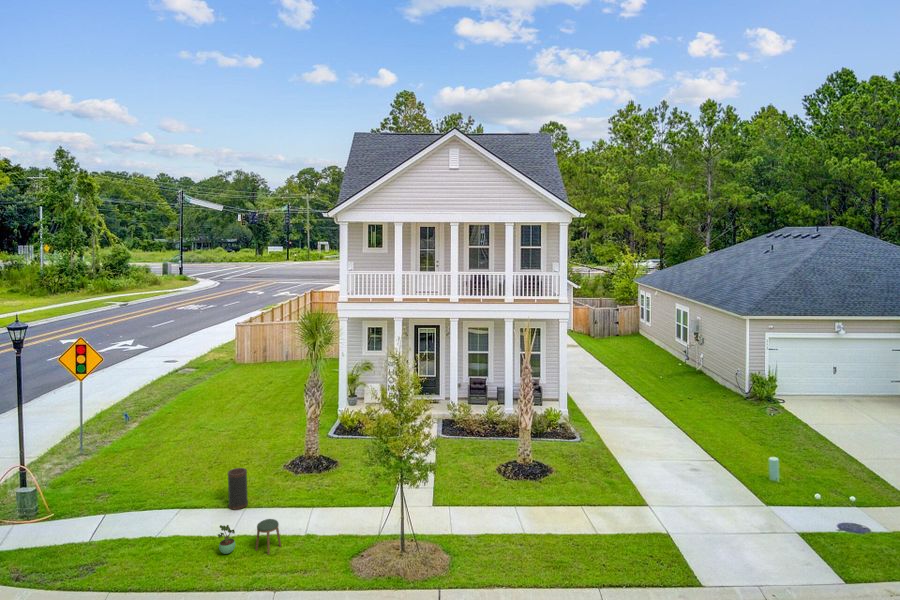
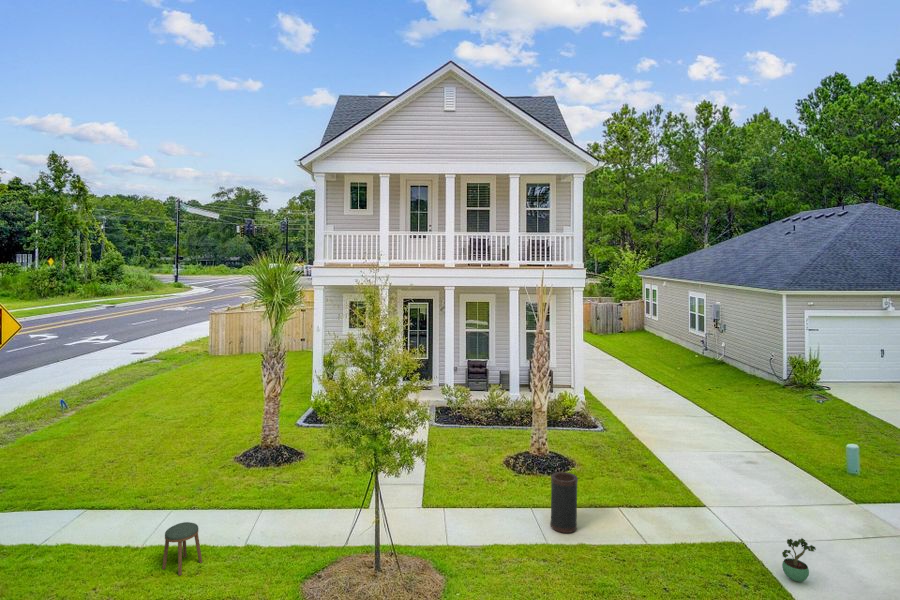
trash can: present [228,468,248,509] -> present [550,472,578,533]
potted plant: present [218,525,235,554] -> present [782,538,816,582]

